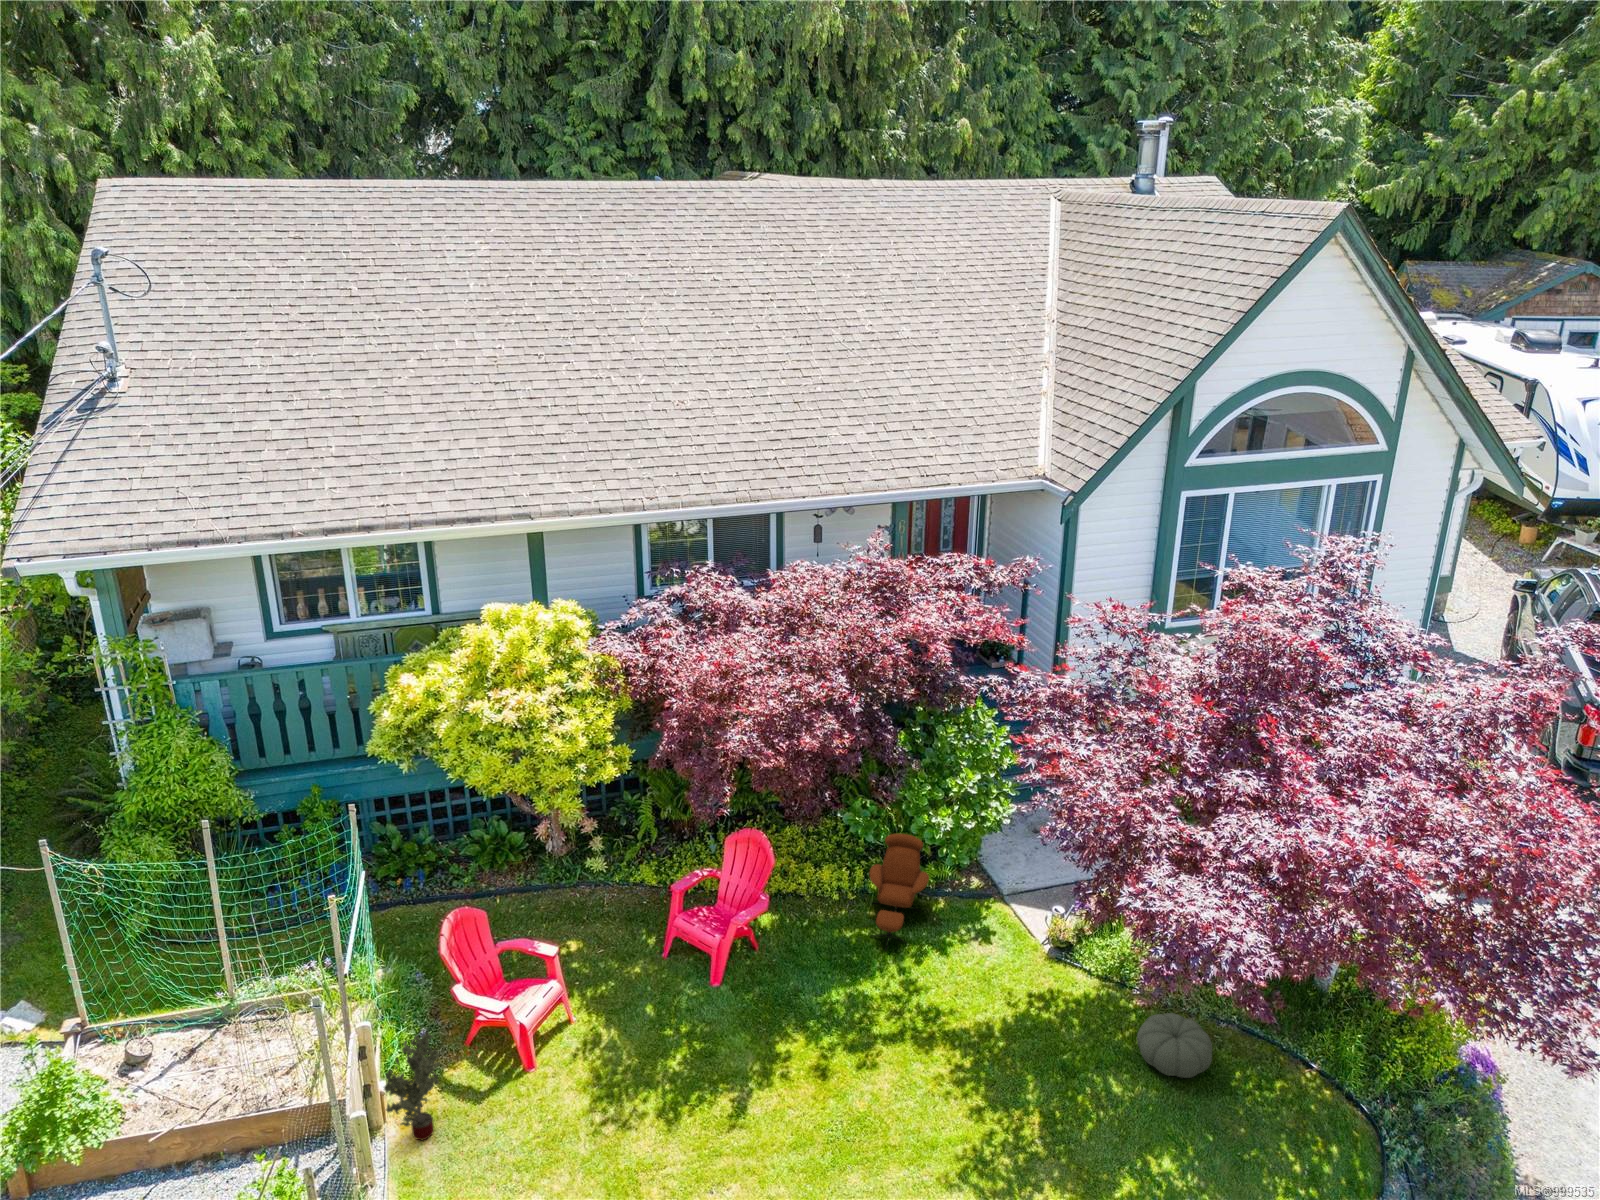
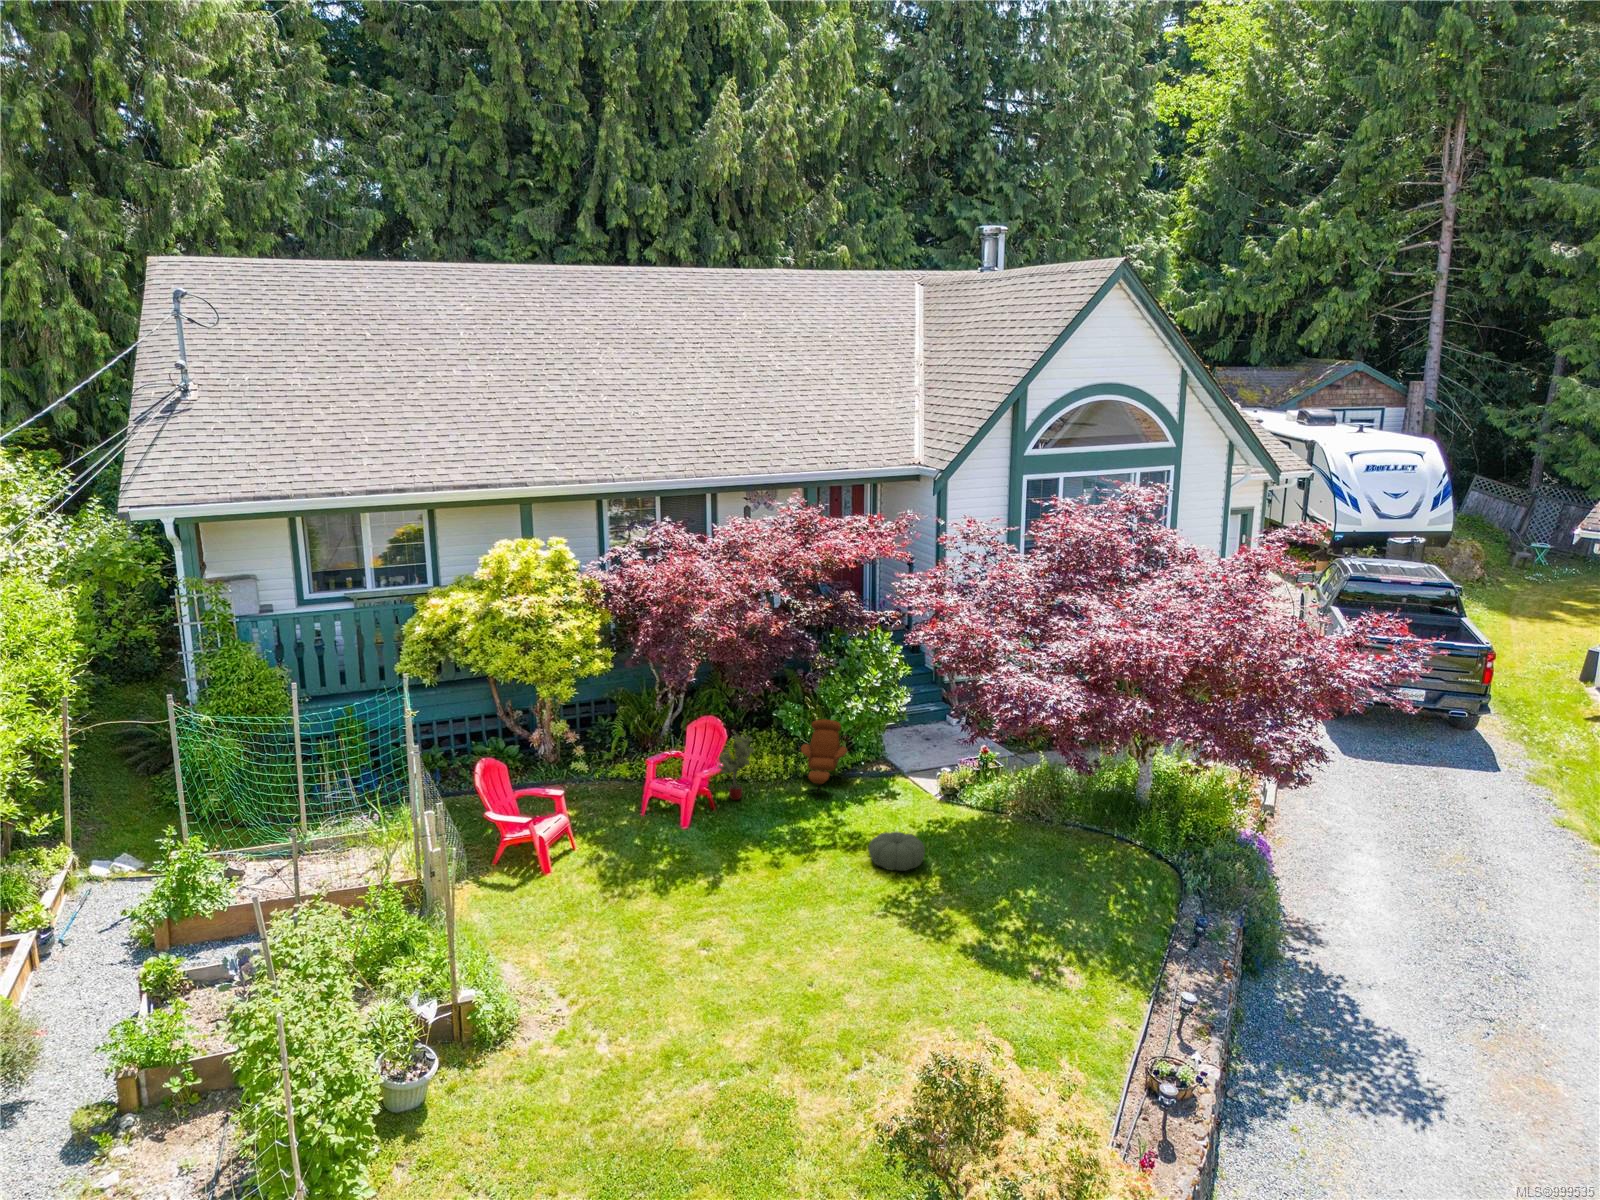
pouf: present [1137,1013,1212,1078] -> present [868,832,925,871]
potted tree: present [384,1032,439,1141] -> present [717,733,754,800]

